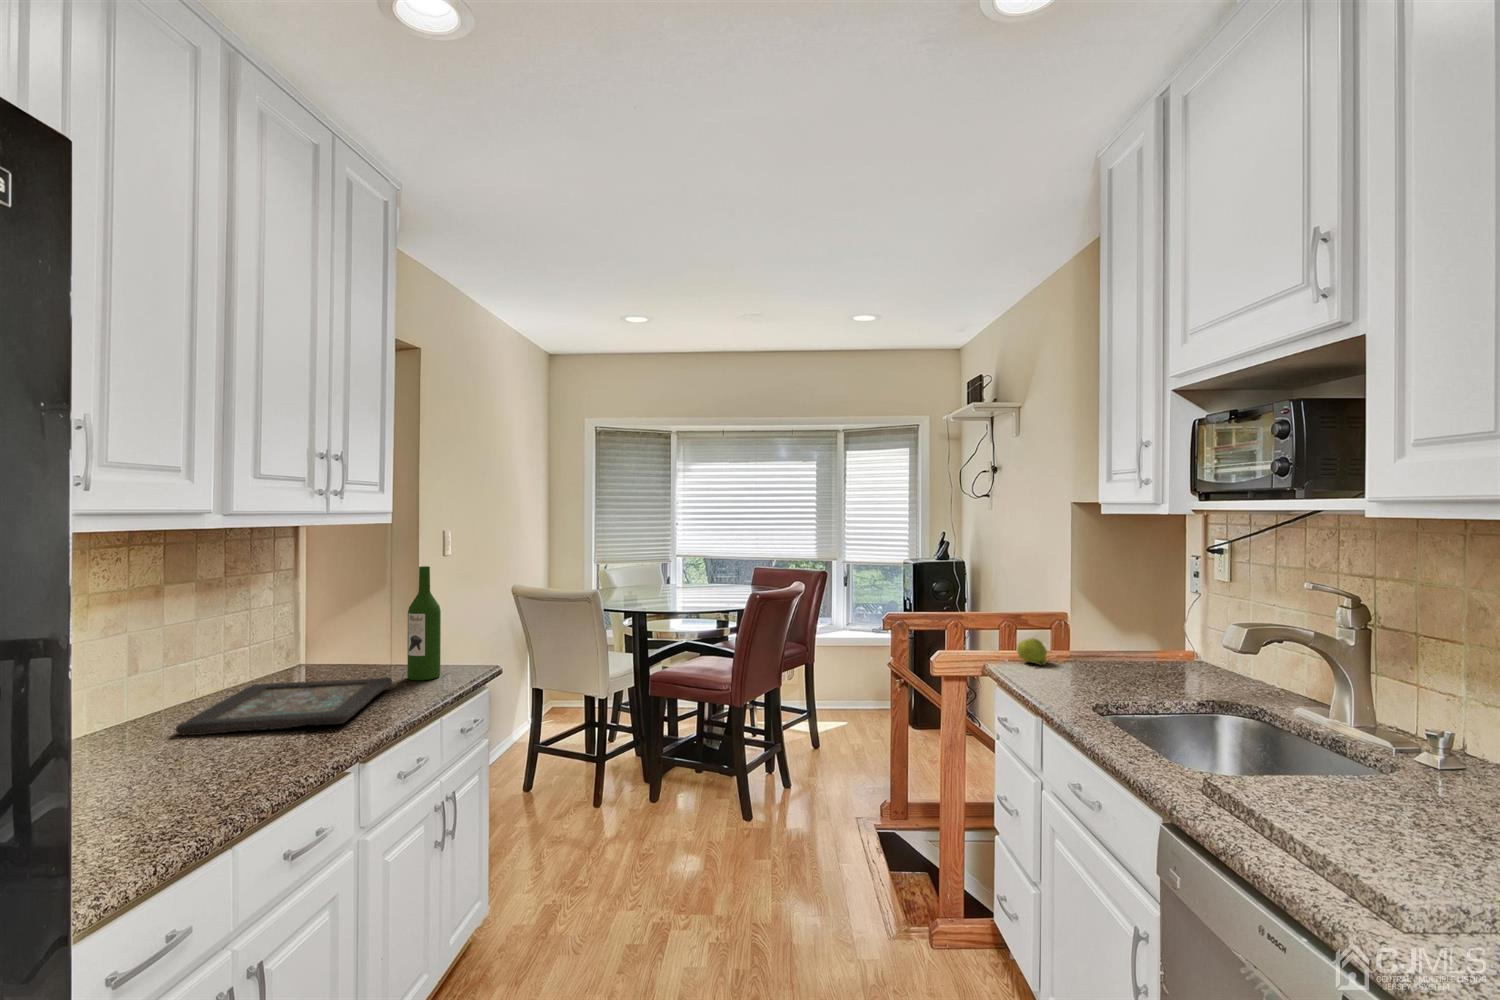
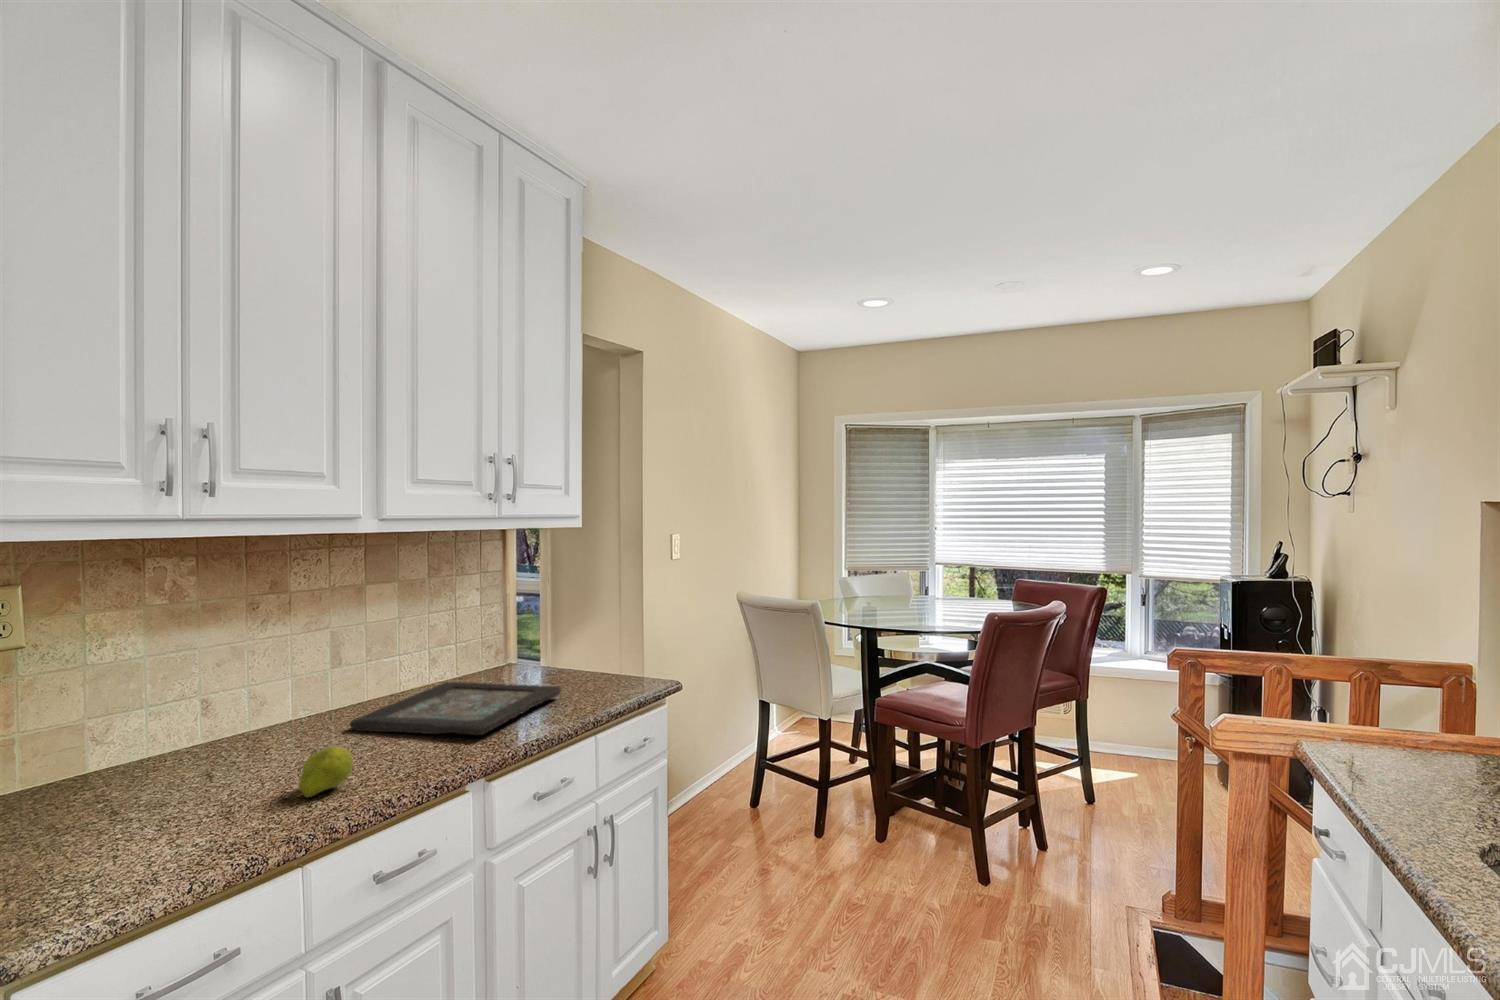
wine bottle: present [407,566,441,680] -> none [584,574,615,691]
fruit: present [1017,638,1047,665] -> present [282,746,353,800]

